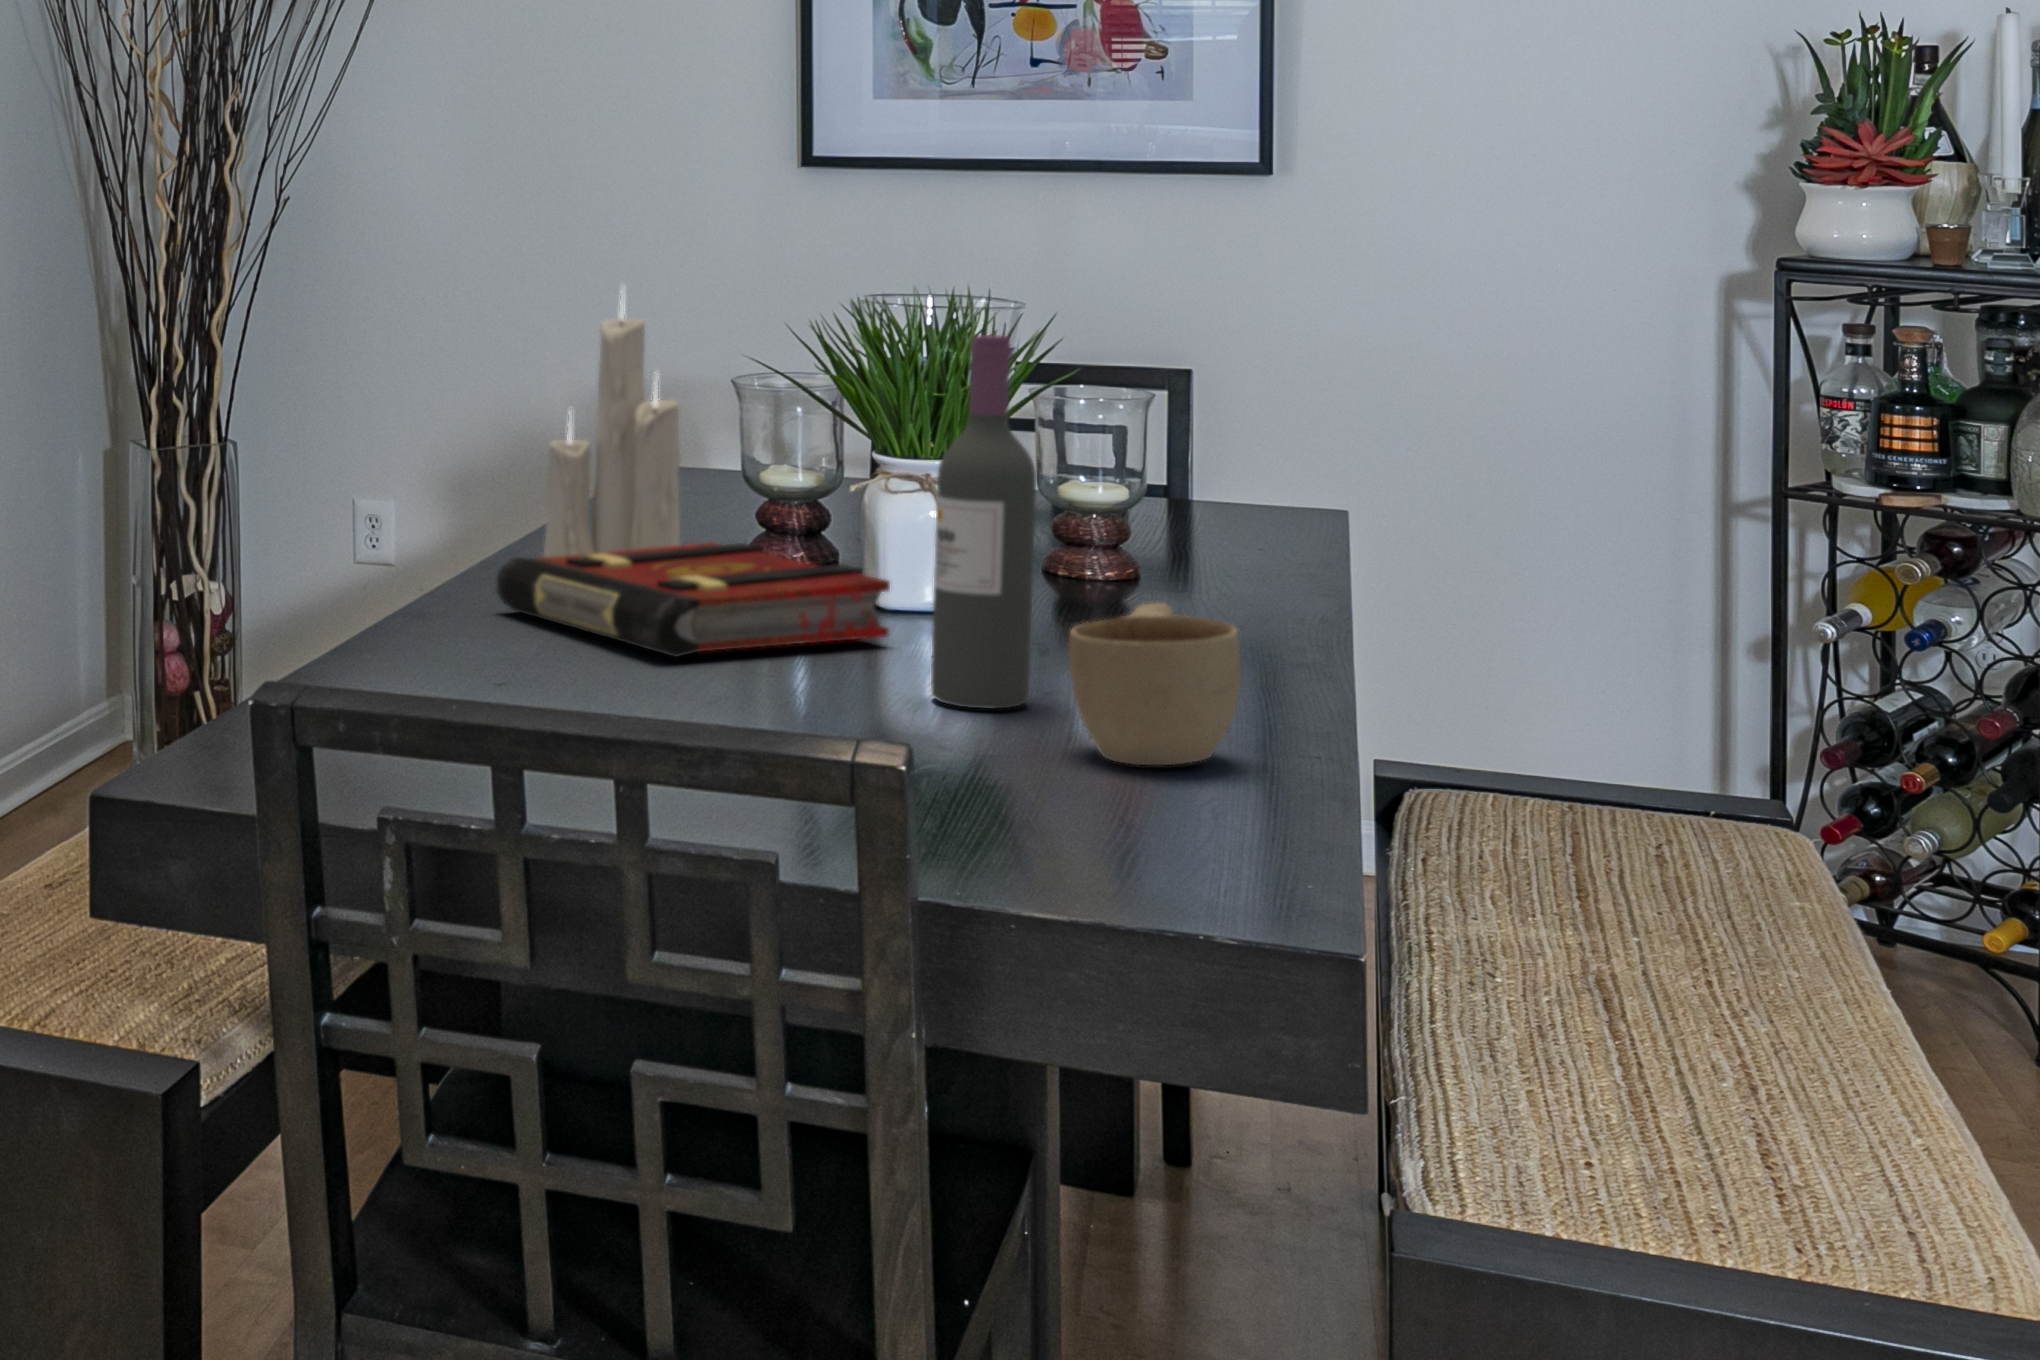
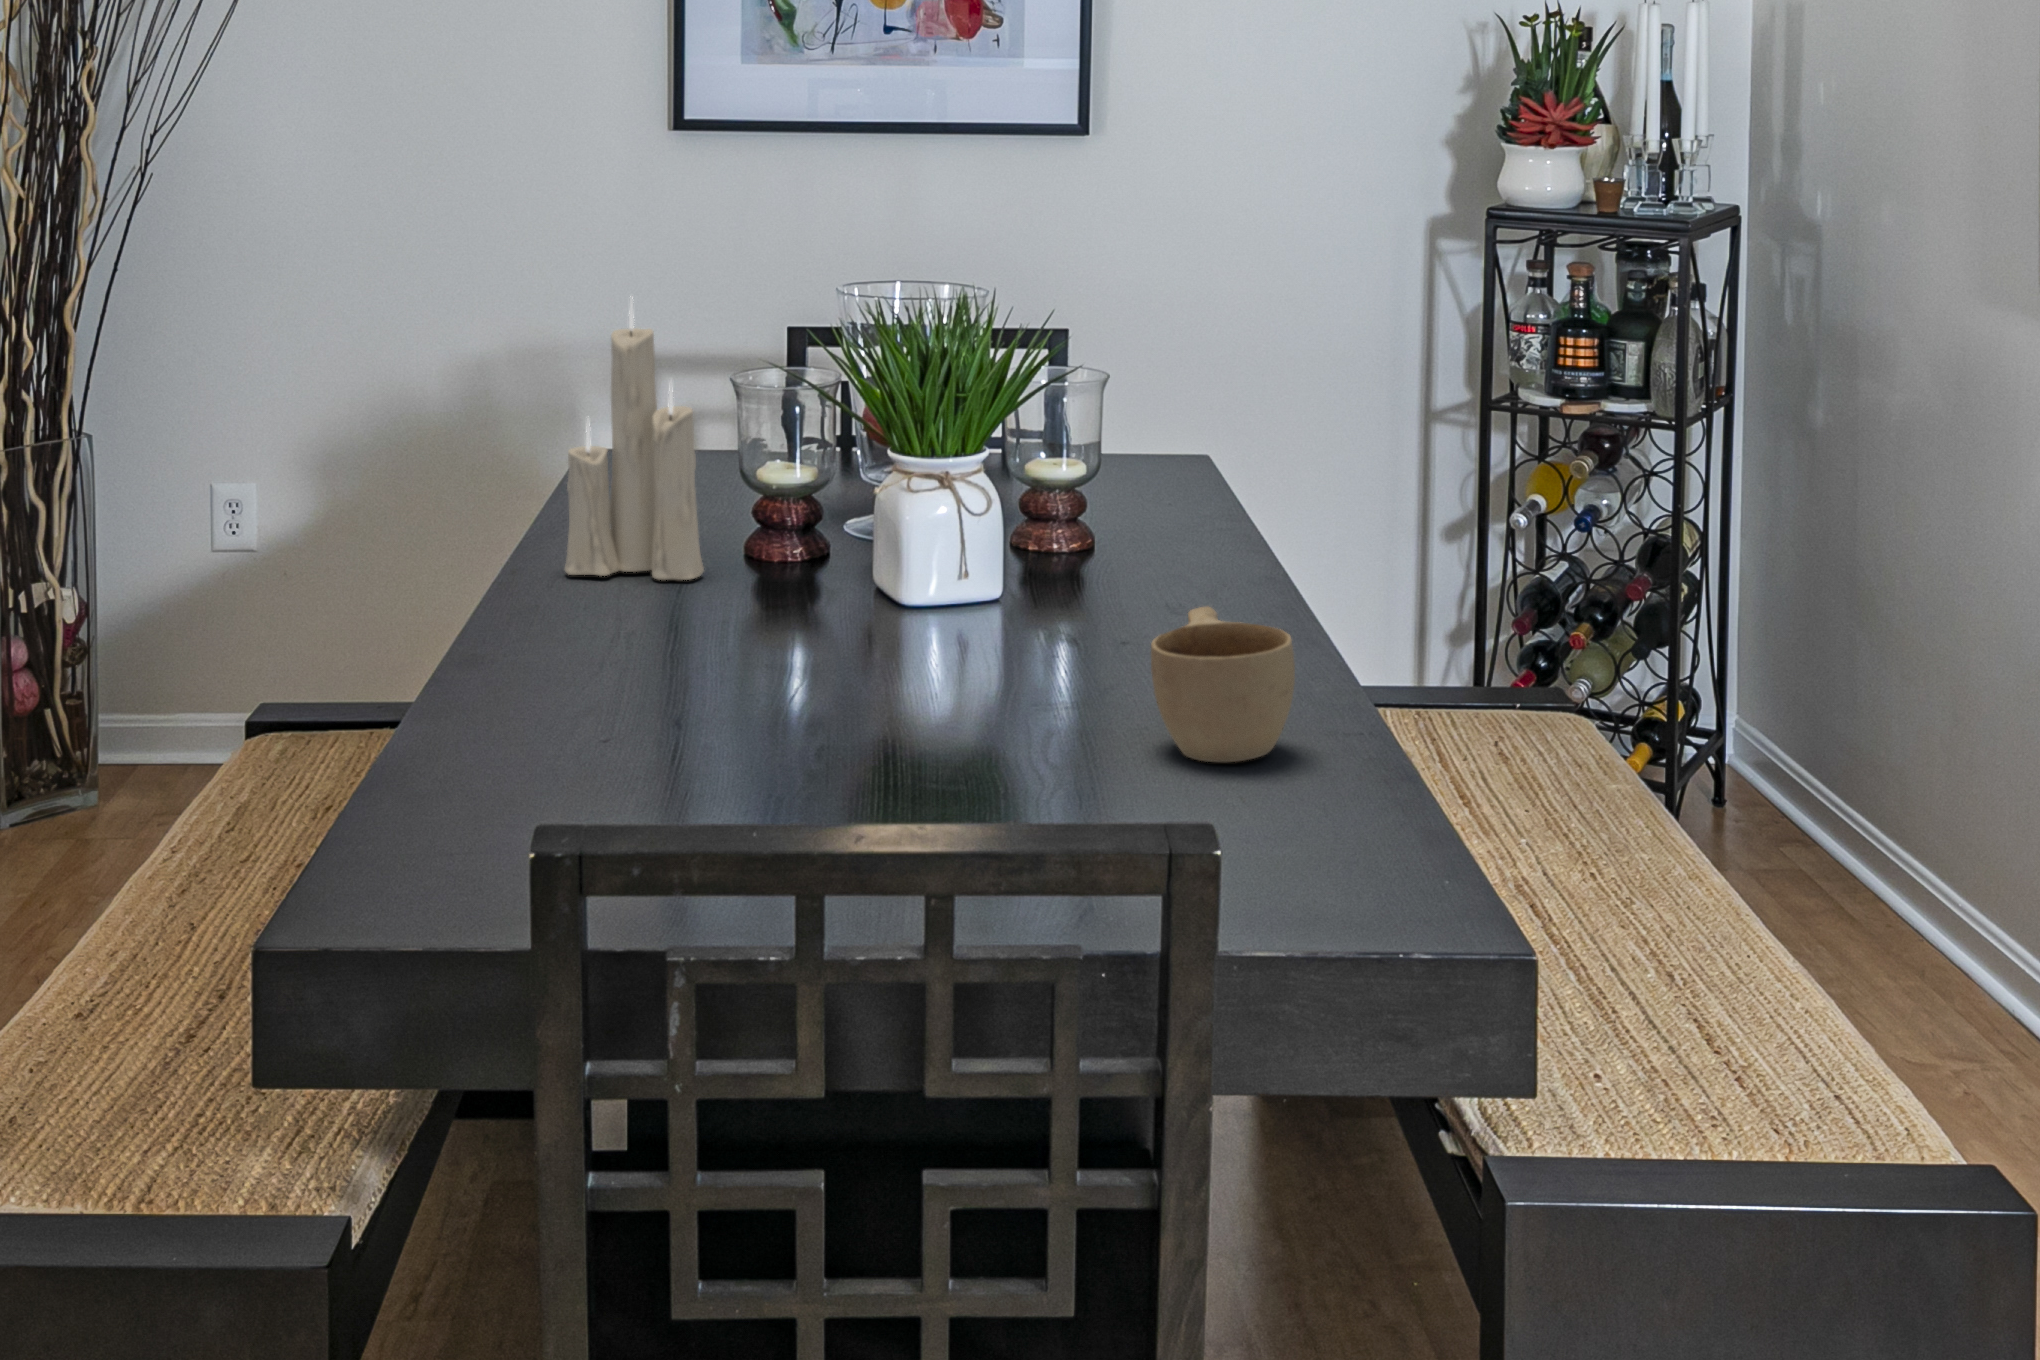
wine bottle: present [931,335,1036,709] -> none [1003,370,1090,709]
book: present [497,542,890,657] -> none [555,543,930,676]

